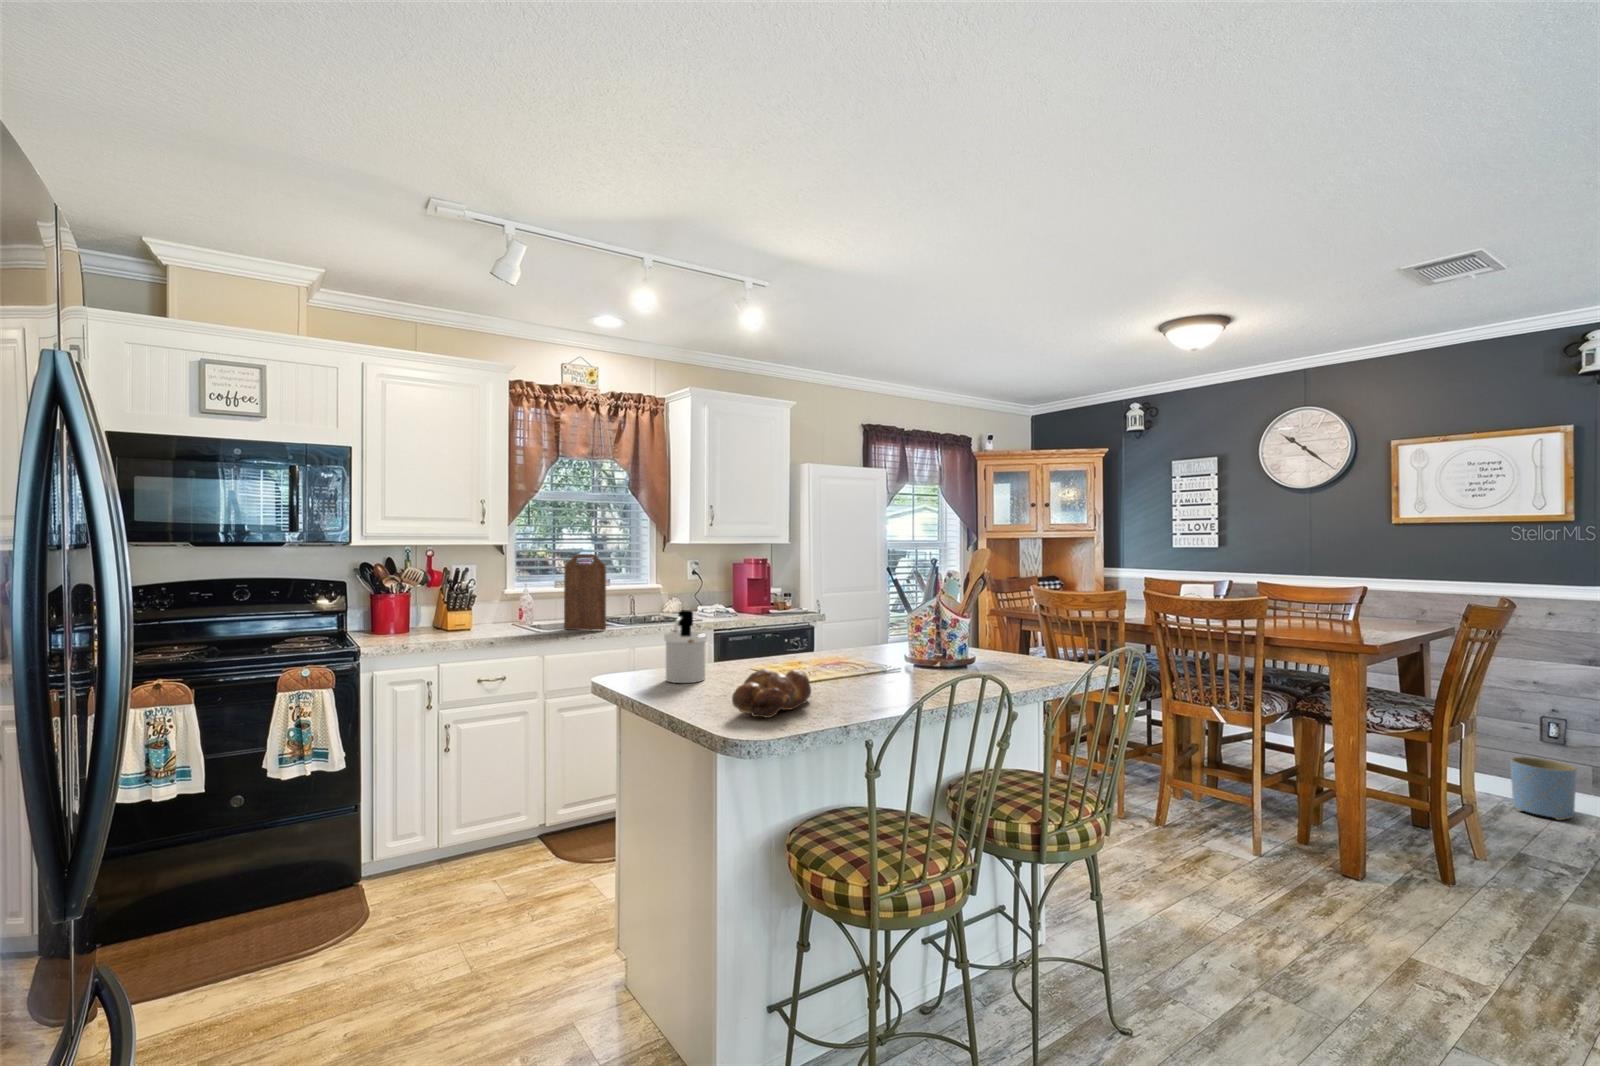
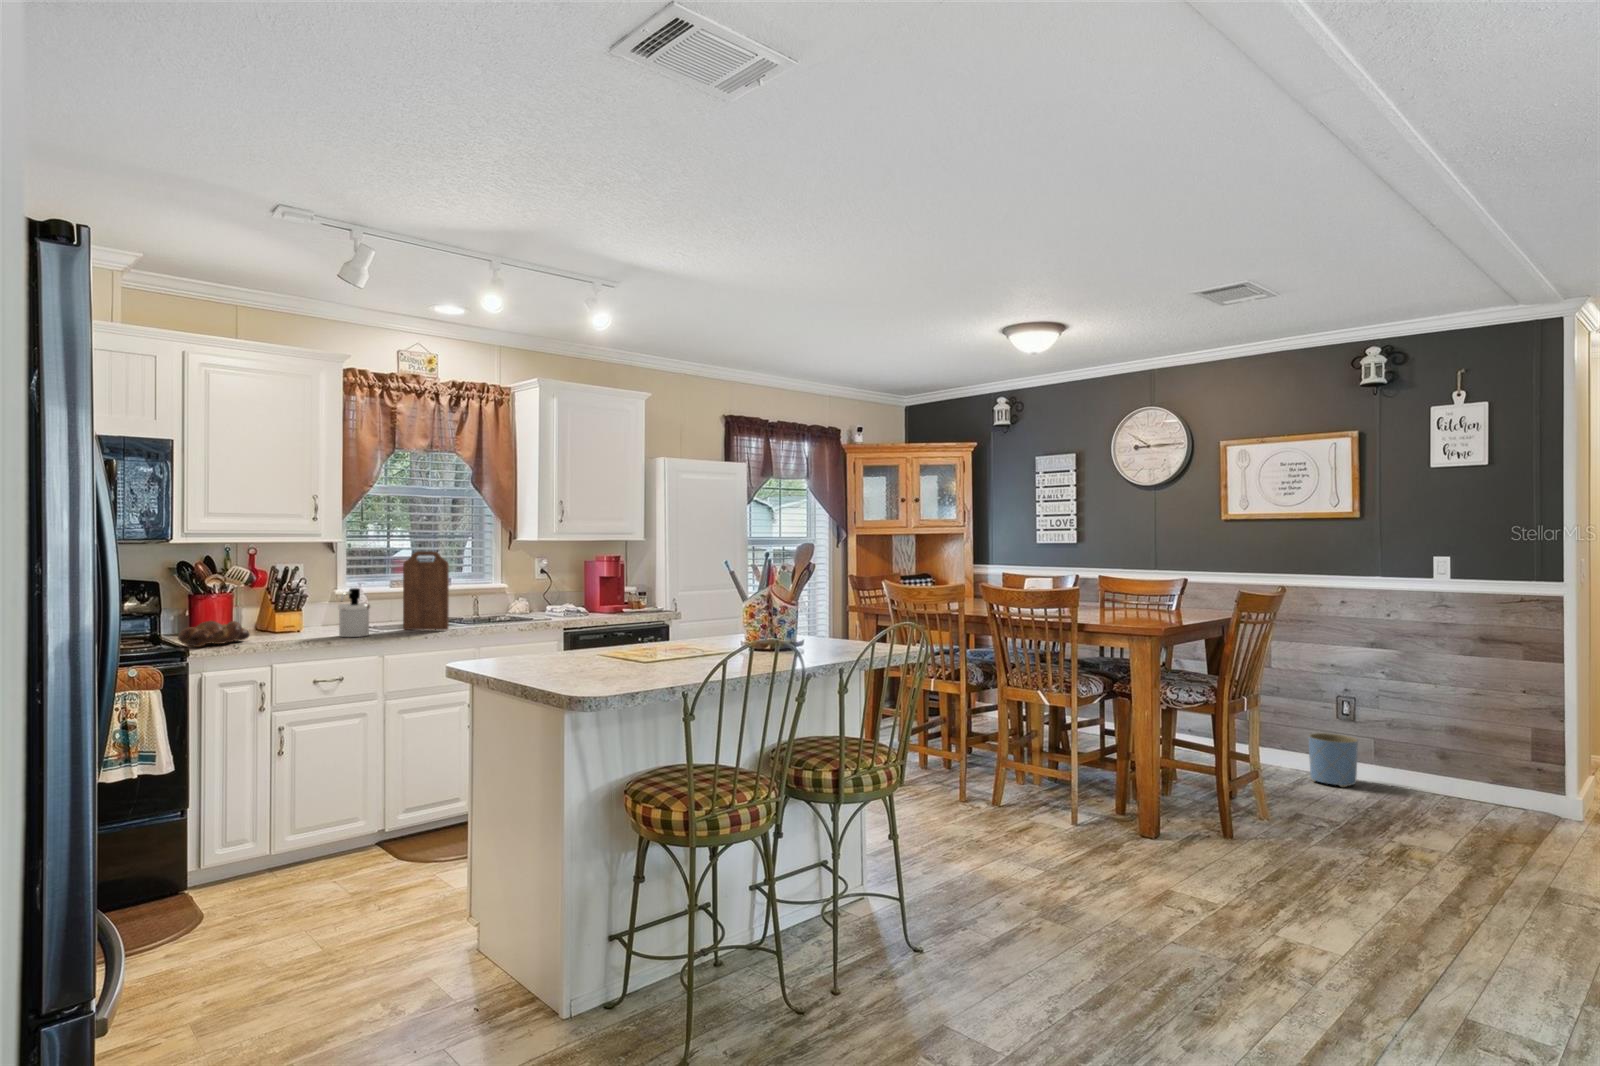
soap dispenser: present [664,610,707,683] -> present [338,588,370,637]
bread loaf: present [732,669,811,718] -> present [178,621,250,647]

